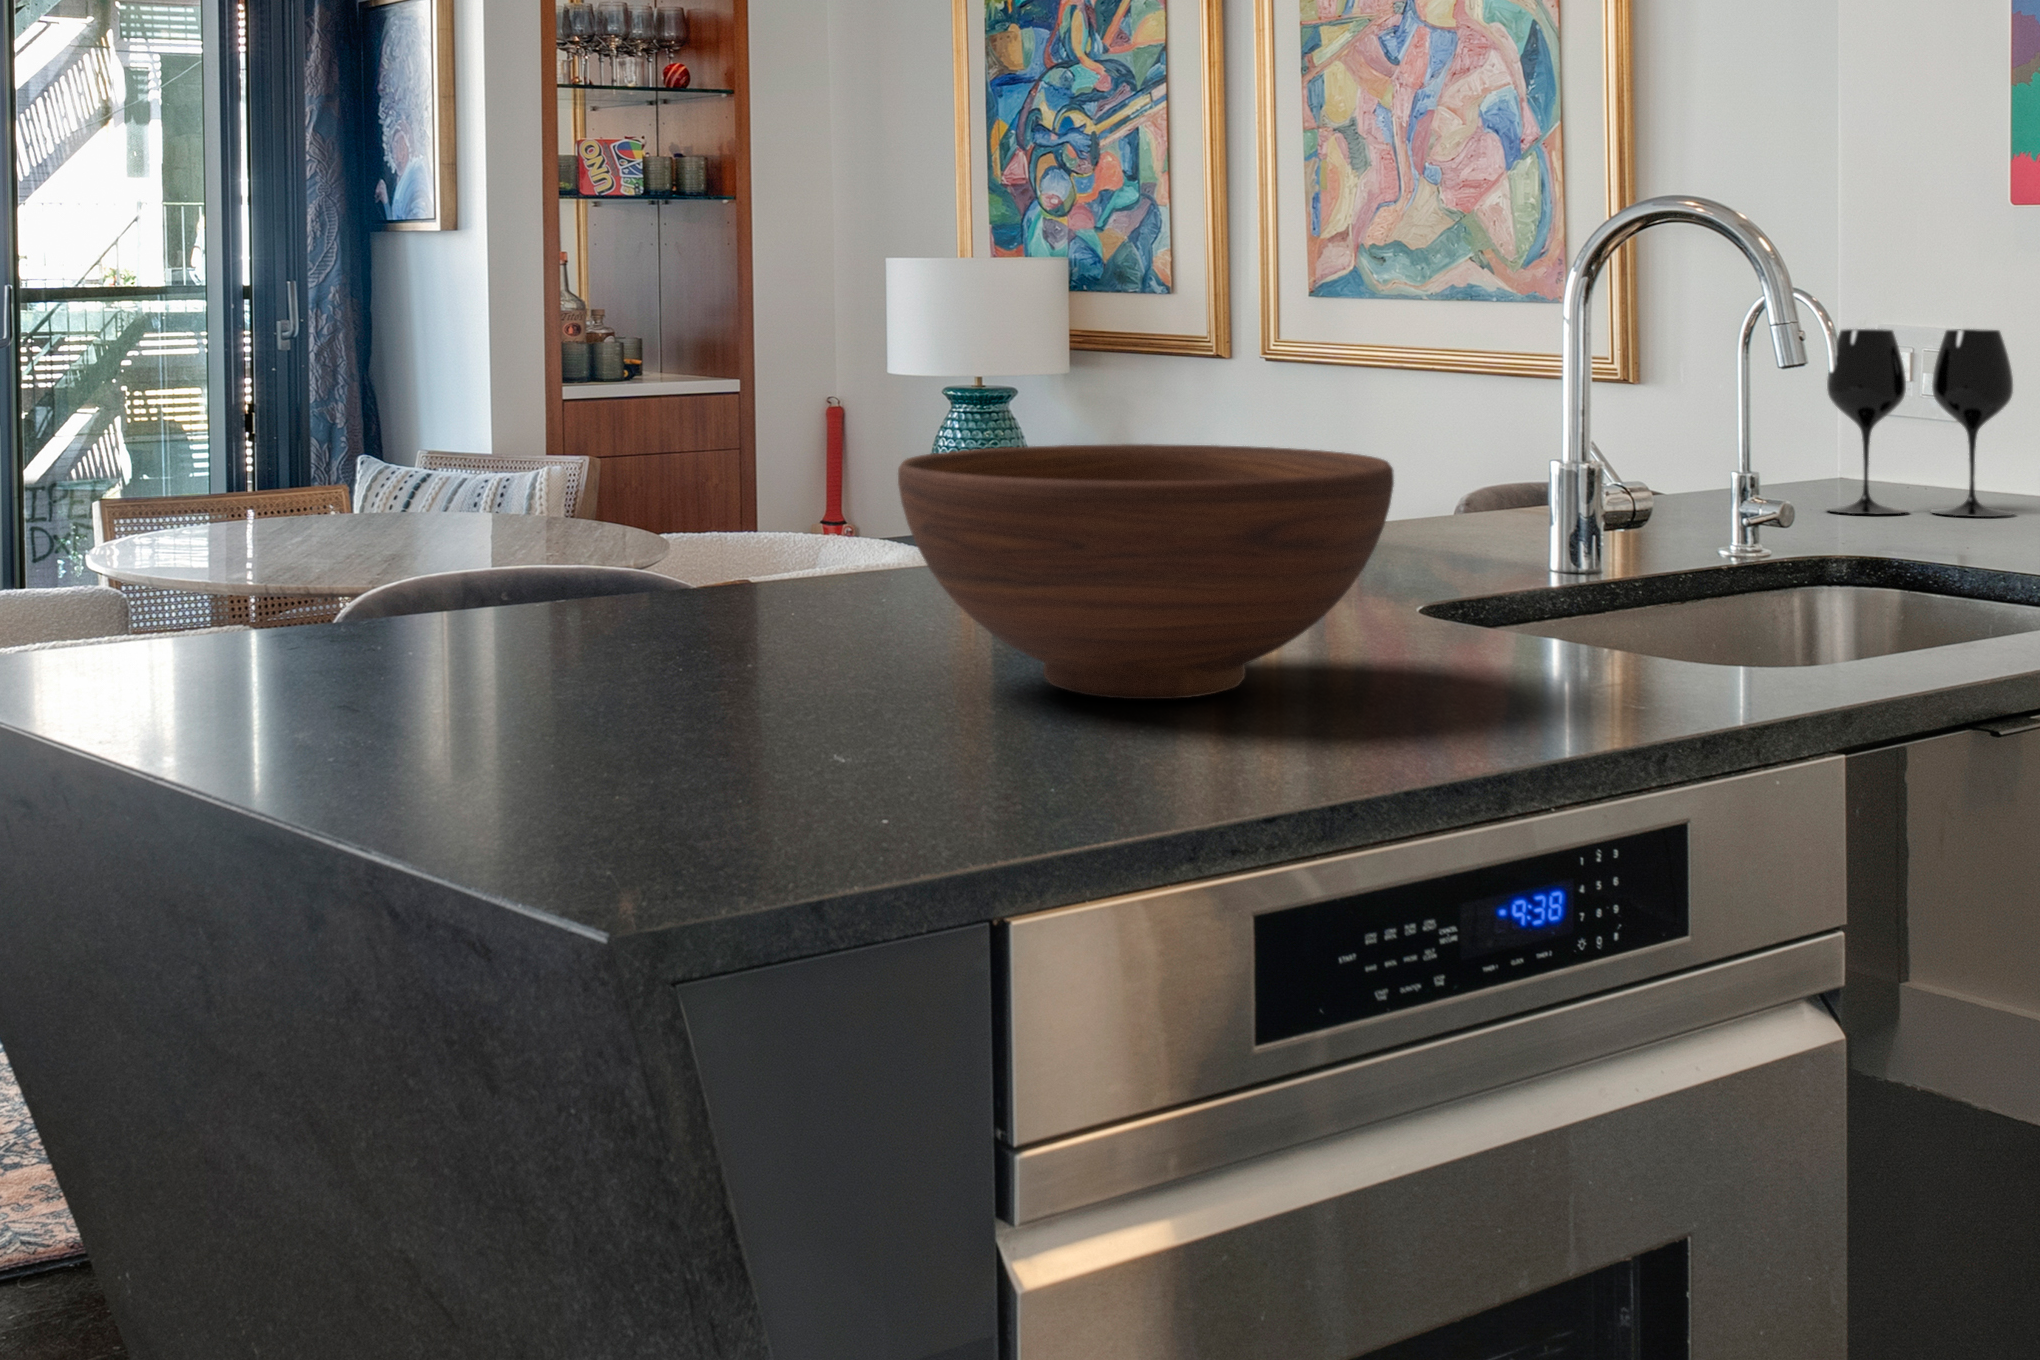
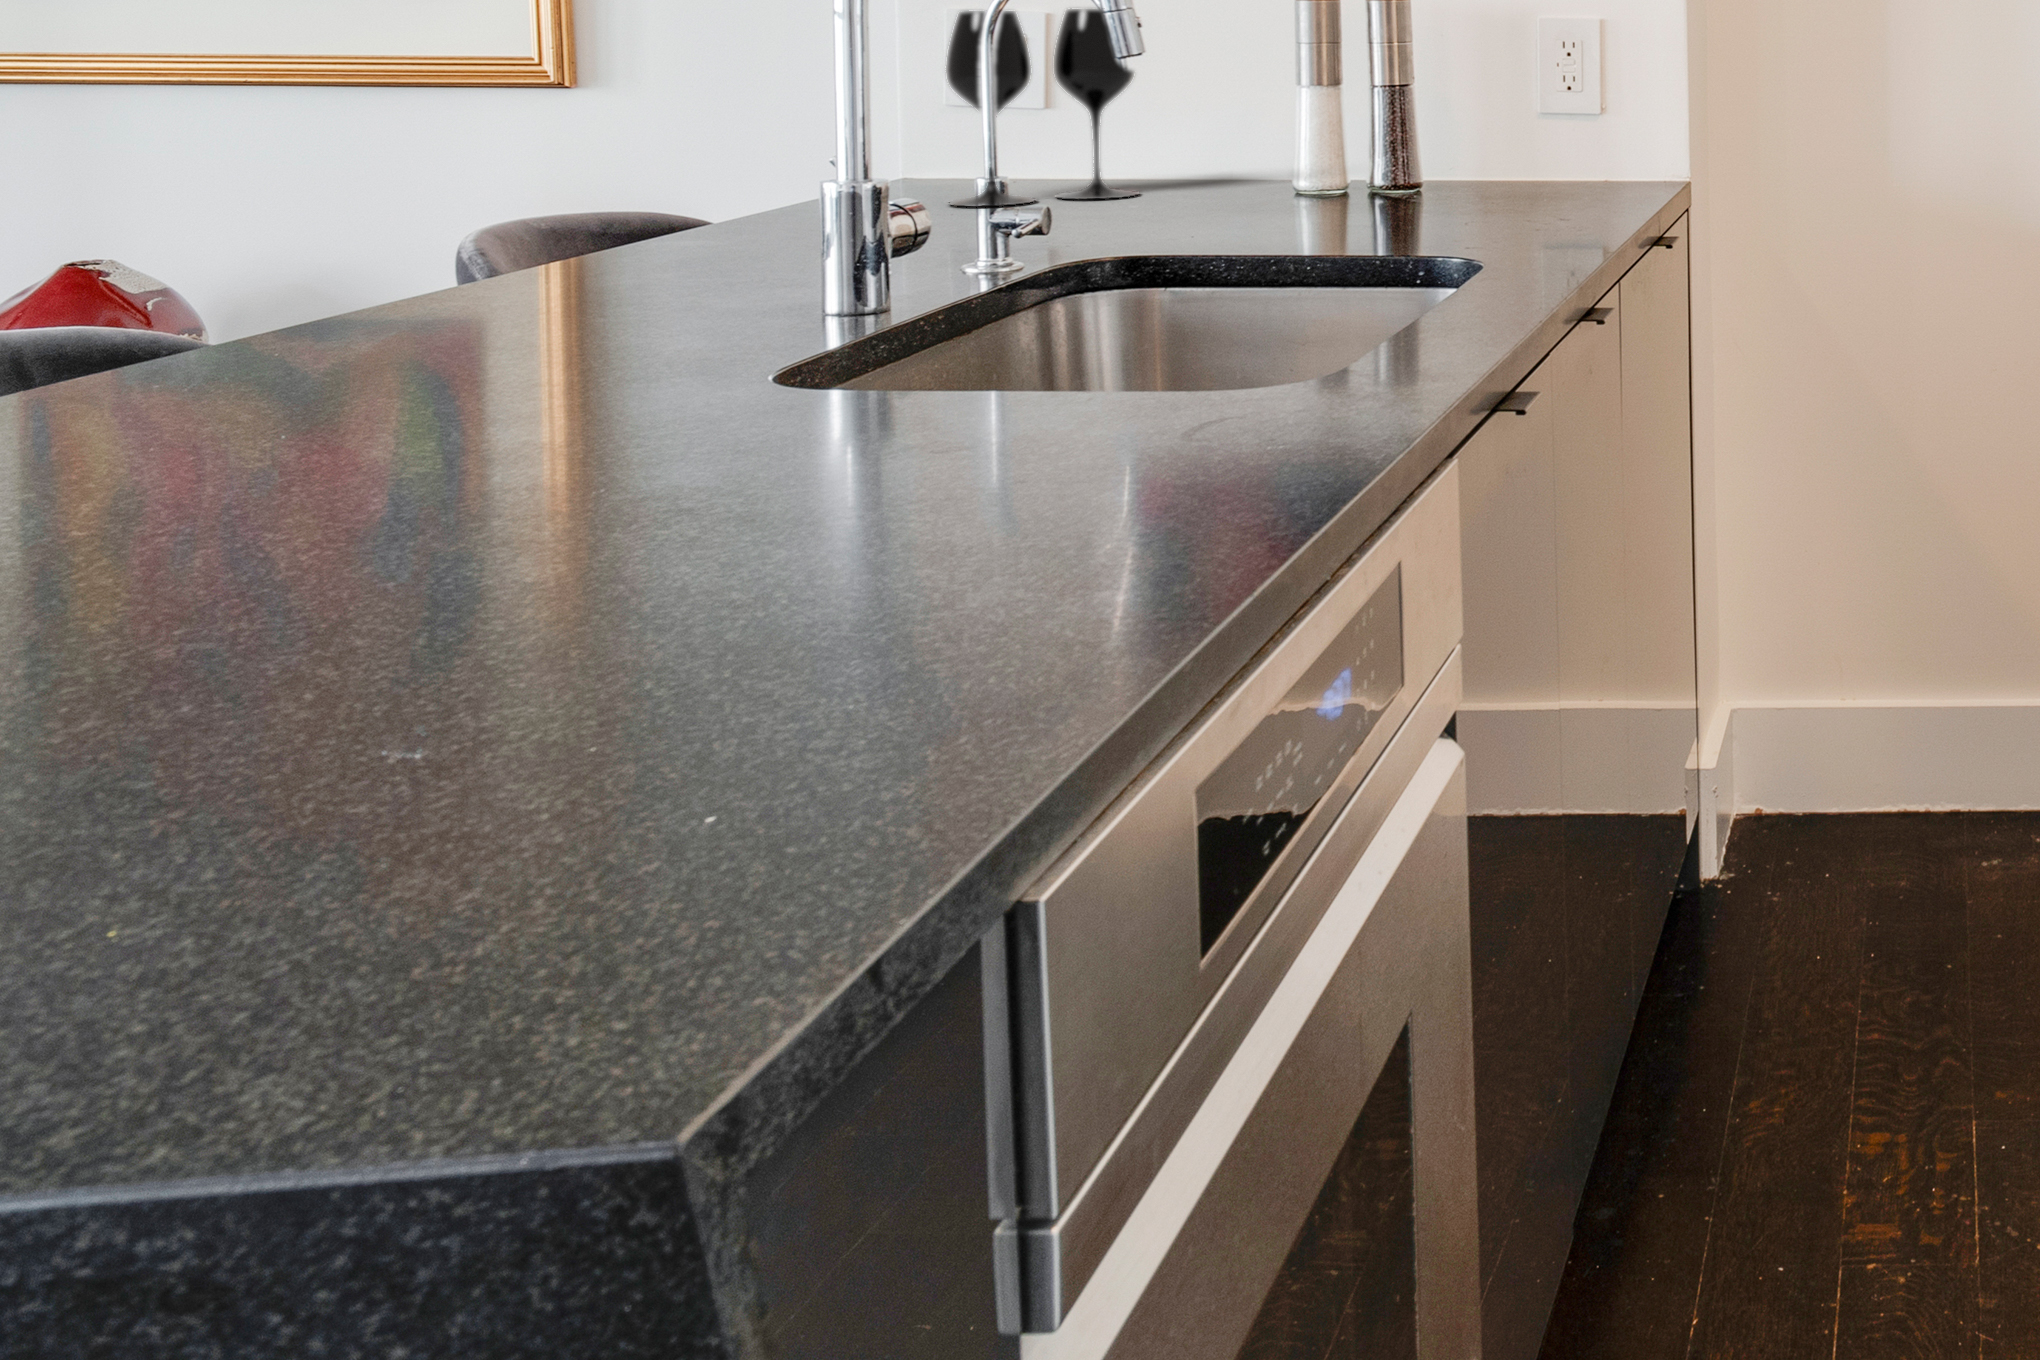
fruit bowl: present [898,444,1394,699] -> none [251,191,1028,560]

